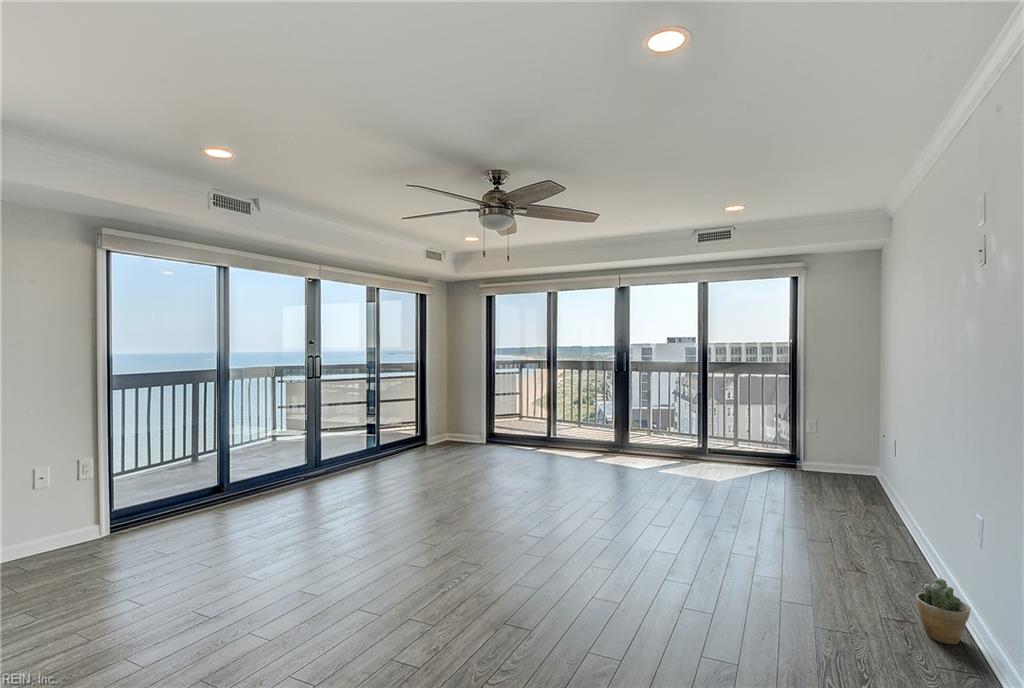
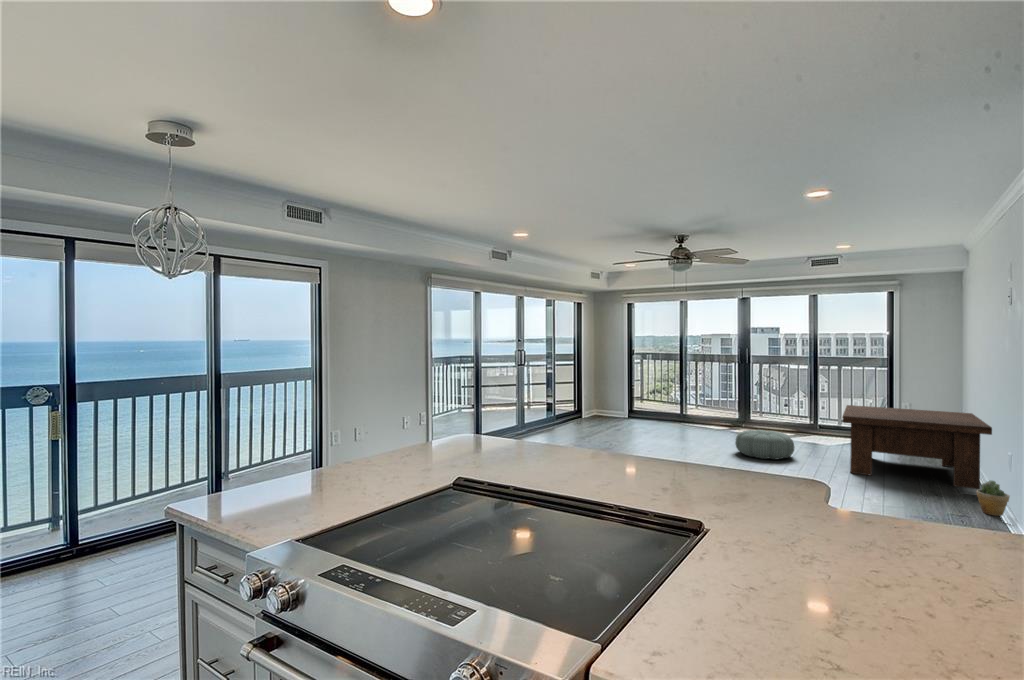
coffee table: none [720,429,931,568] -> present [842,405,992,489]
pouf: none [586,468,663,514] -> present [735,430,794,459]

